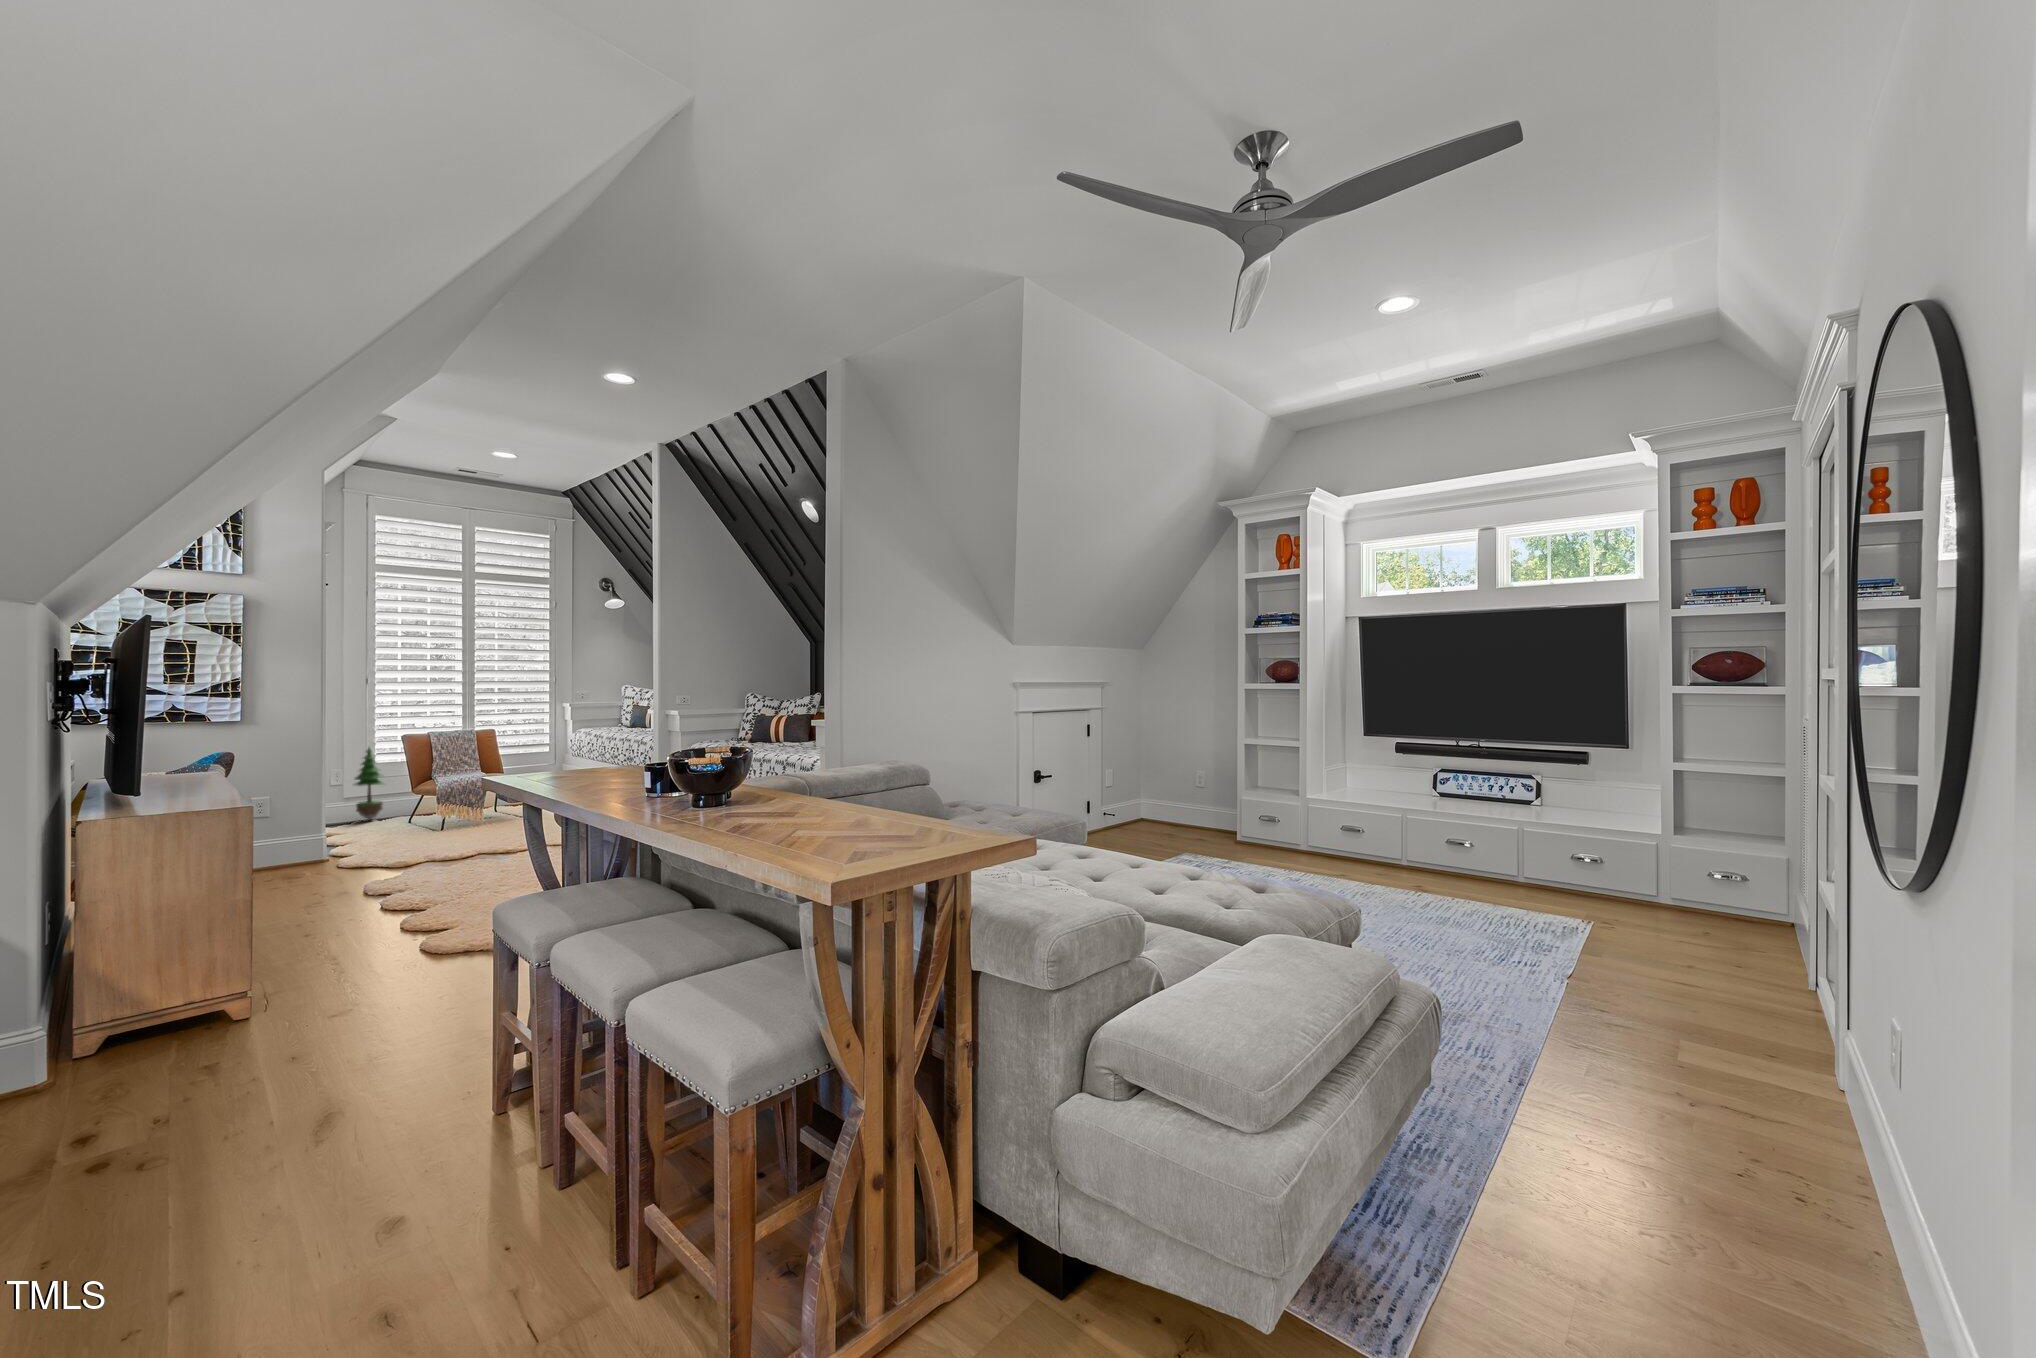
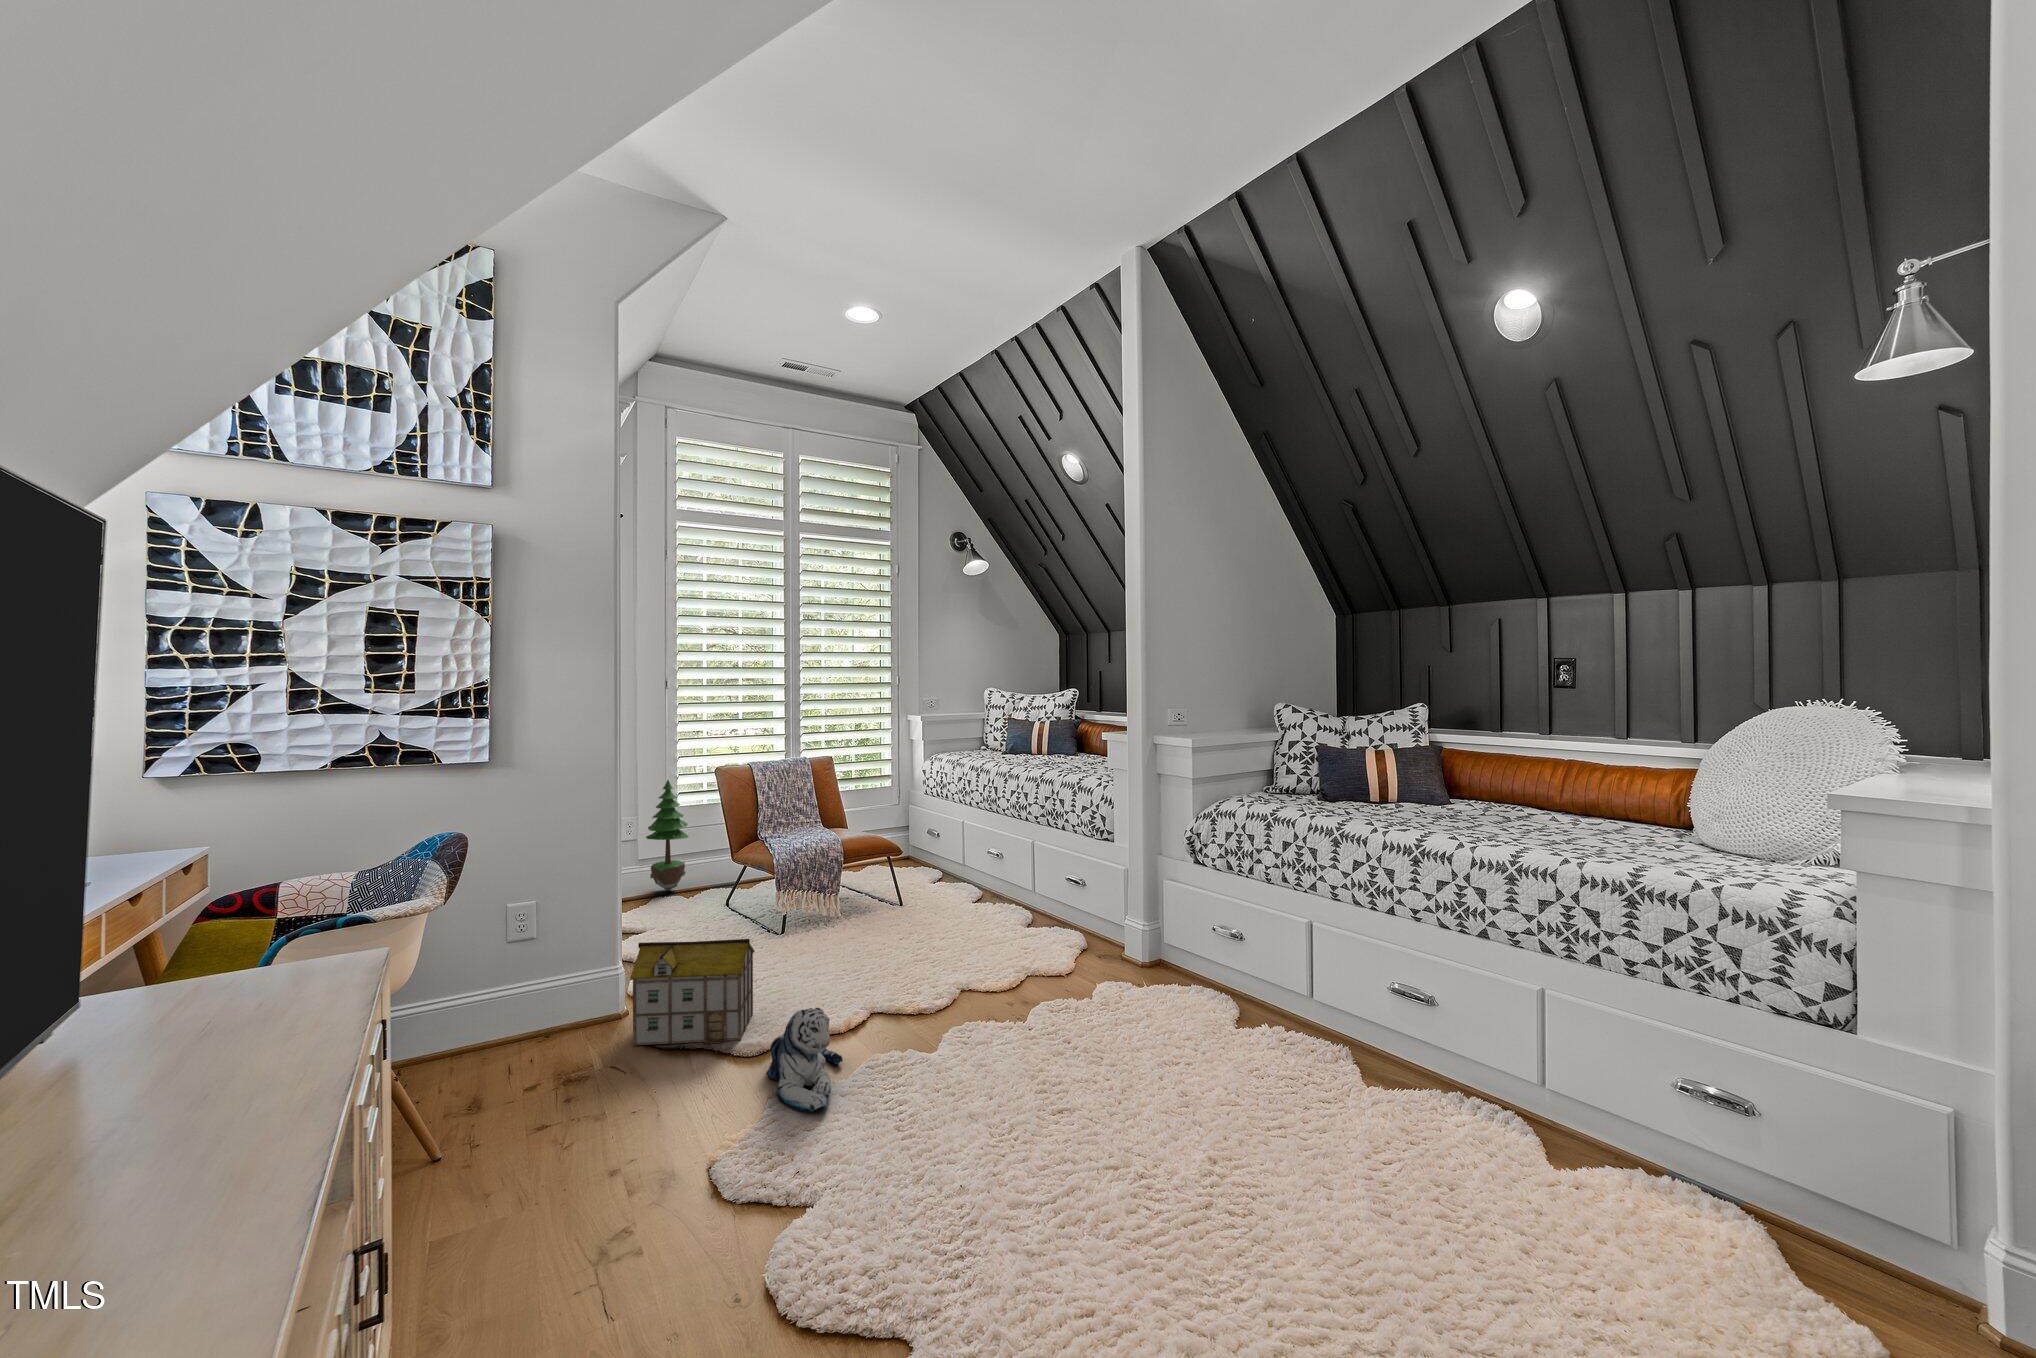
toy house: none [330,814,410,869] -> present [630,939,755,1046]
plush toy: none [407,835,452,877] -> present [766,1008,843,1112]

